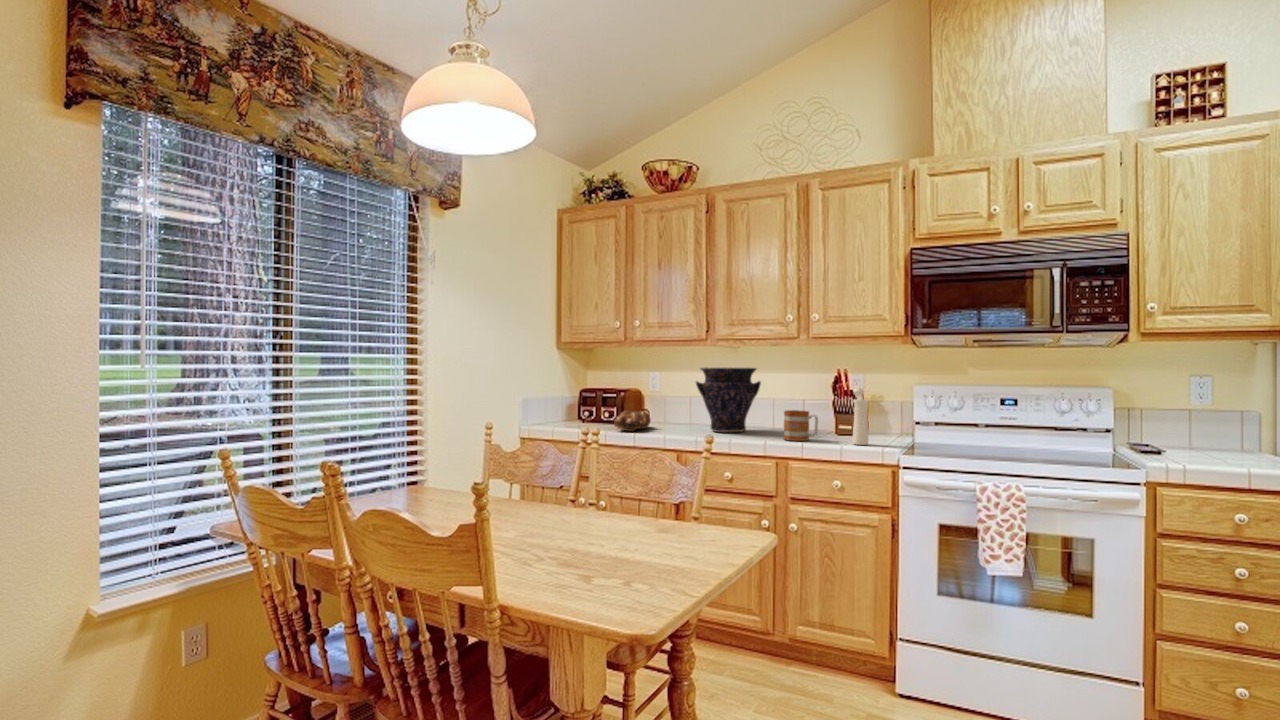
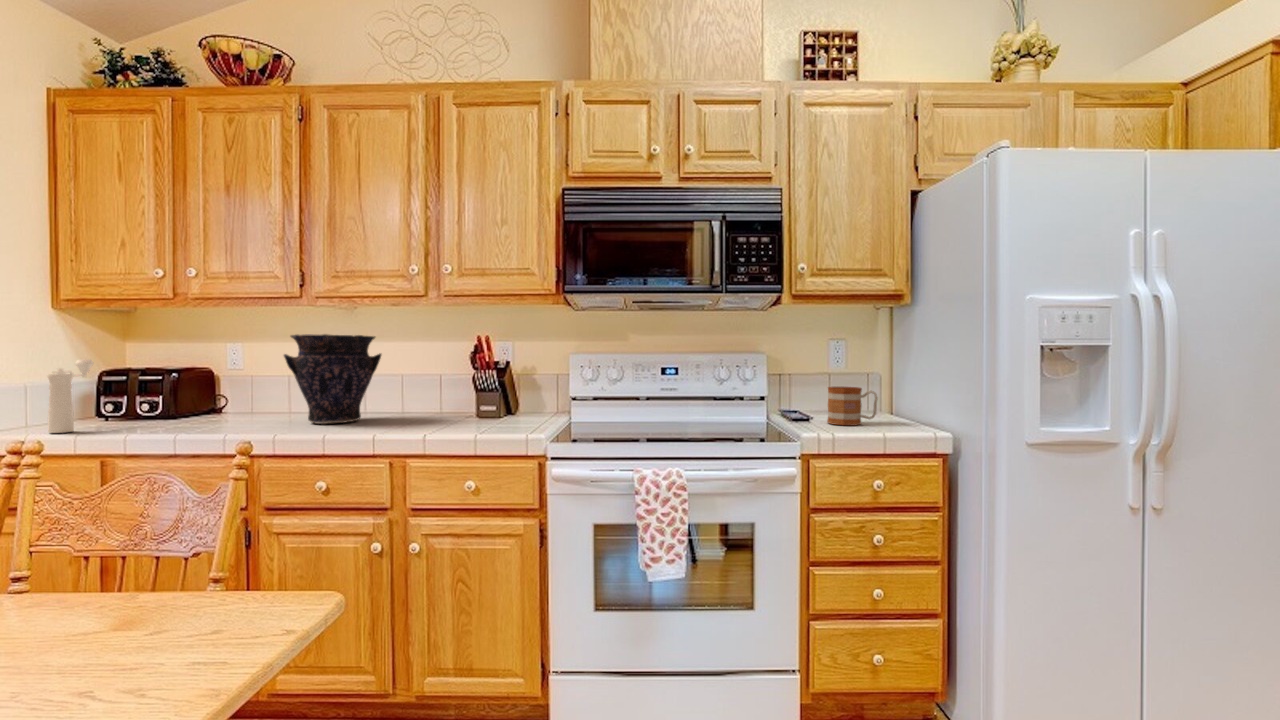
pepper mill: present [853,388,869,445] -> present [47,359,93,433]
bread loaf: present [614,410,651,431] -> none [142,399,217,430]
mug: present [784,410,818,441] -> present [827,387,877,425]

